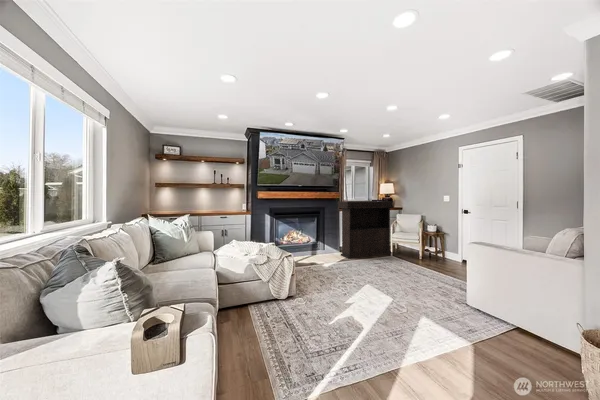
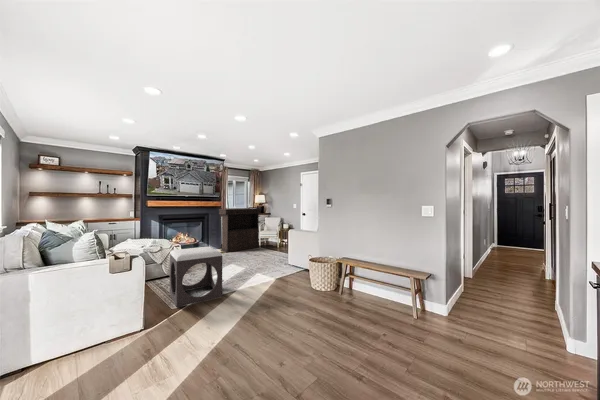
footstool: none [274,262,363,383] -> present [170,247,222,307]

